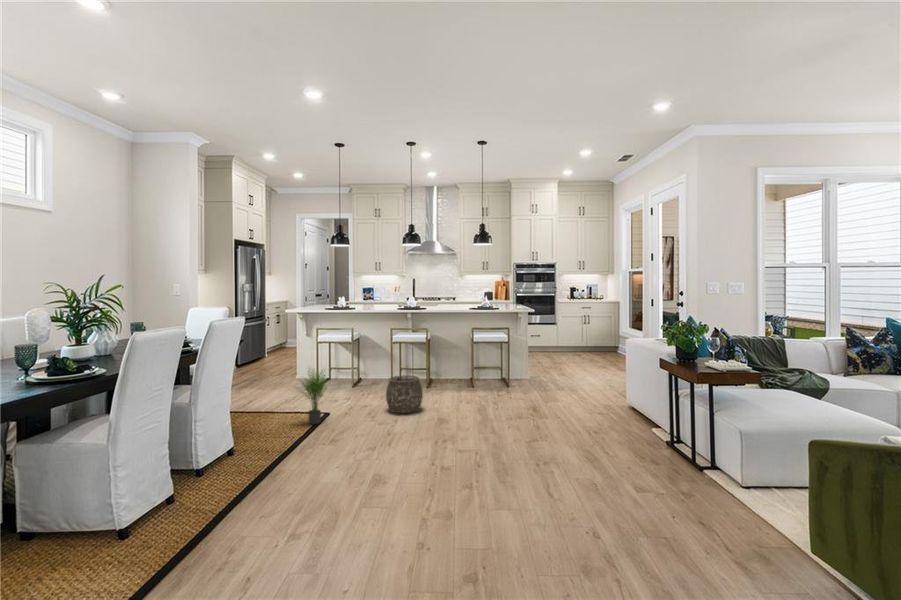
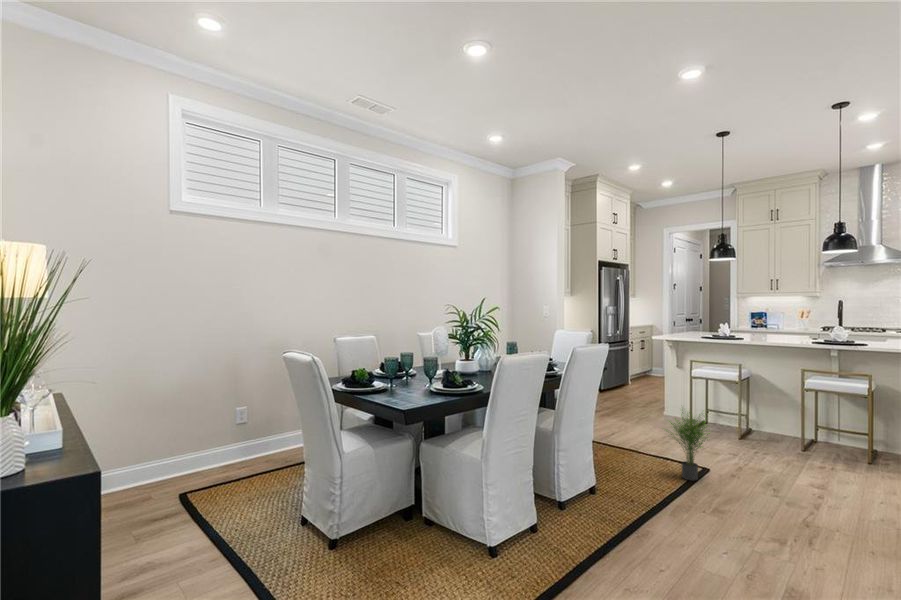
woven basket: present [386,375,423,413] -> none [796,439,867,500]

